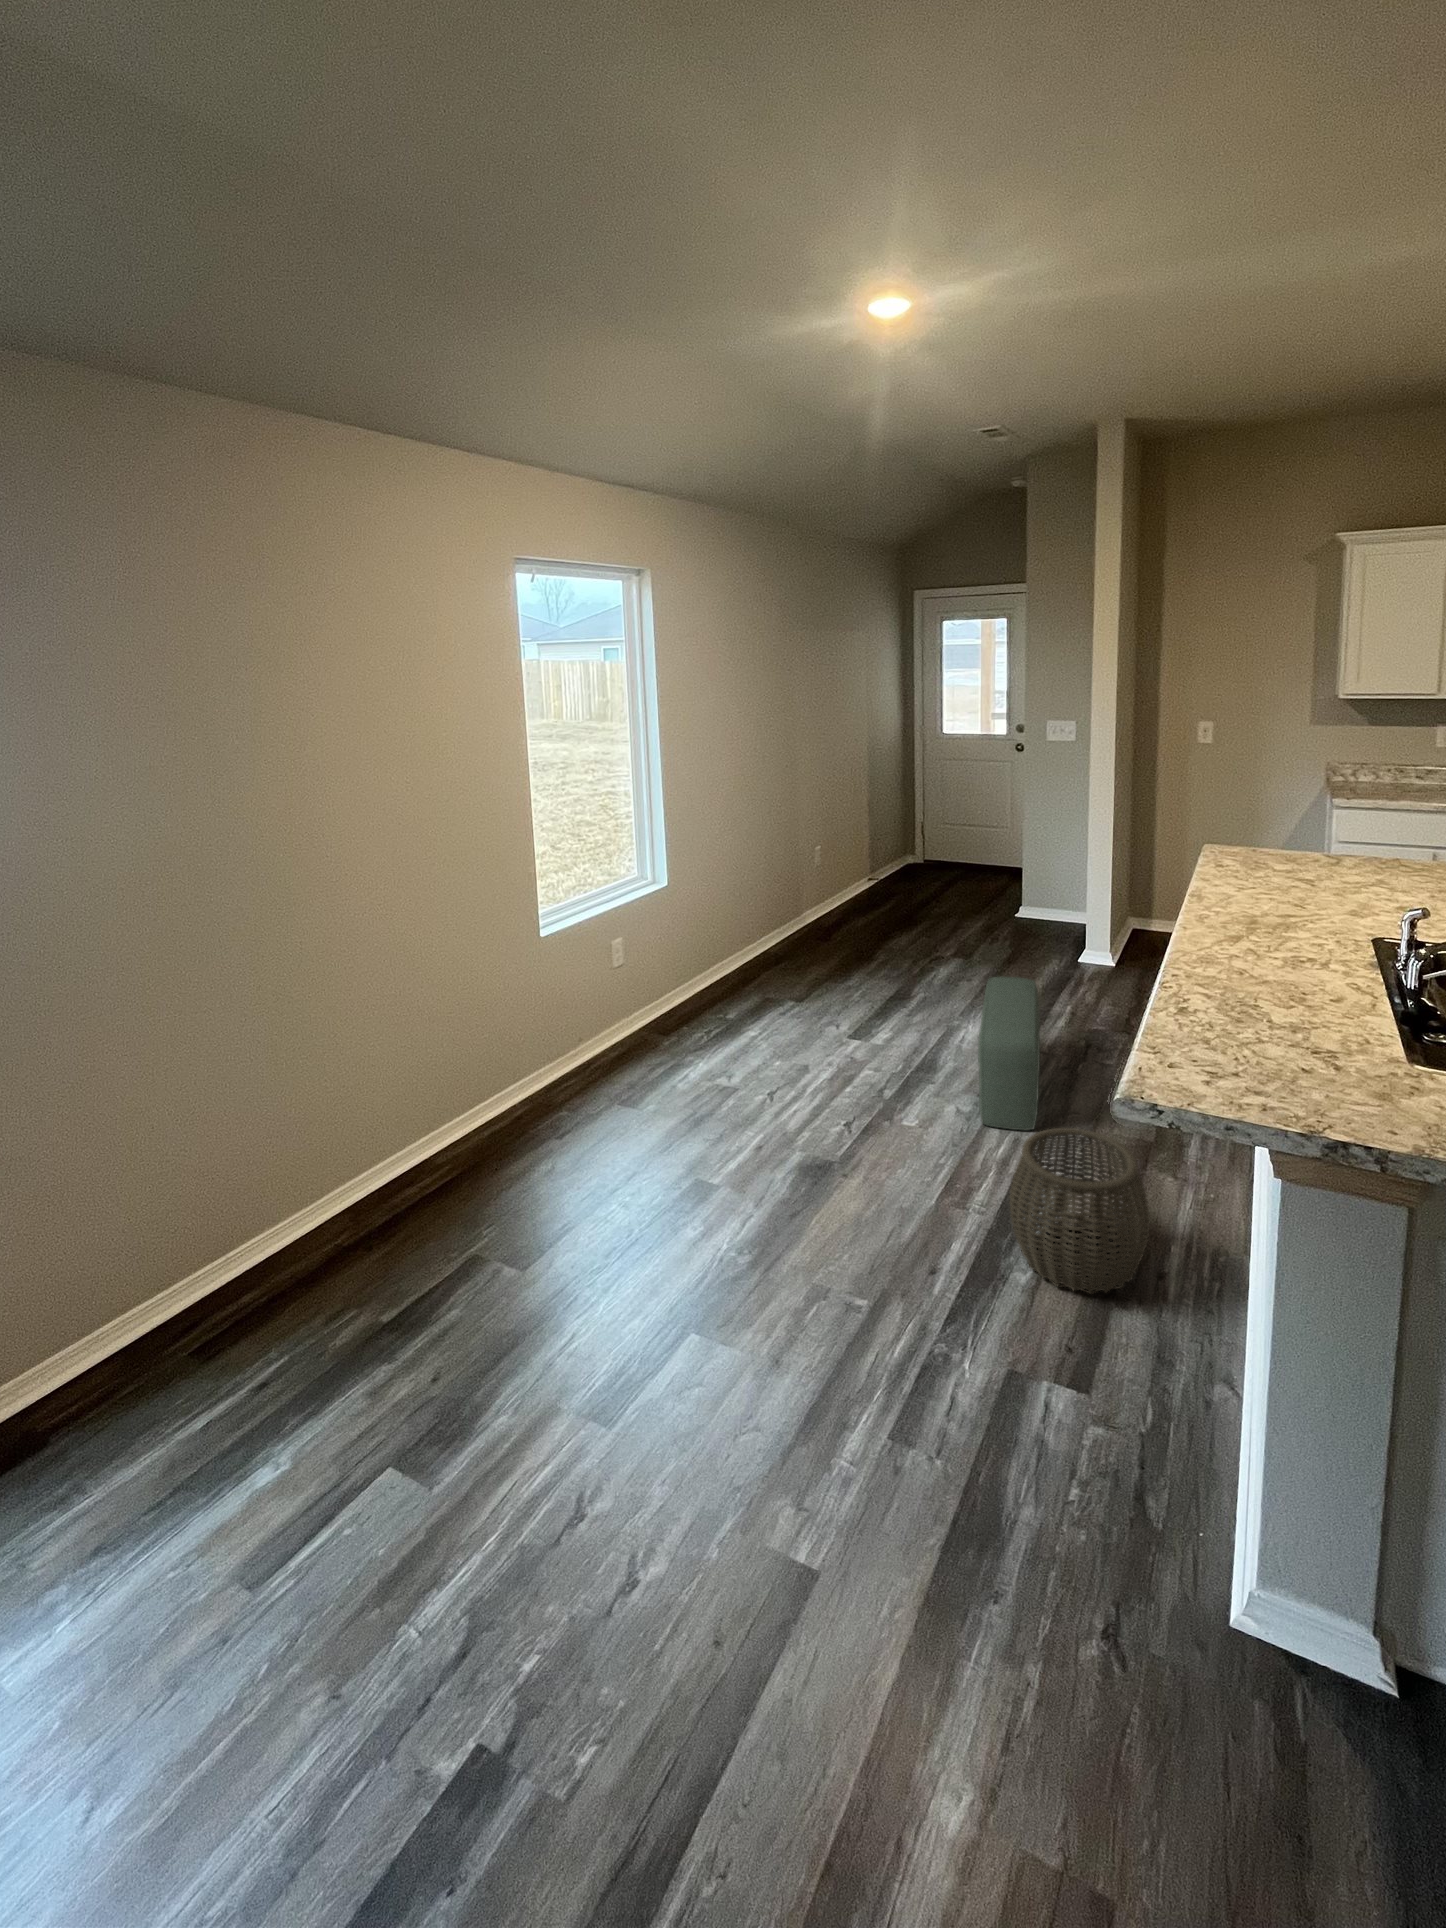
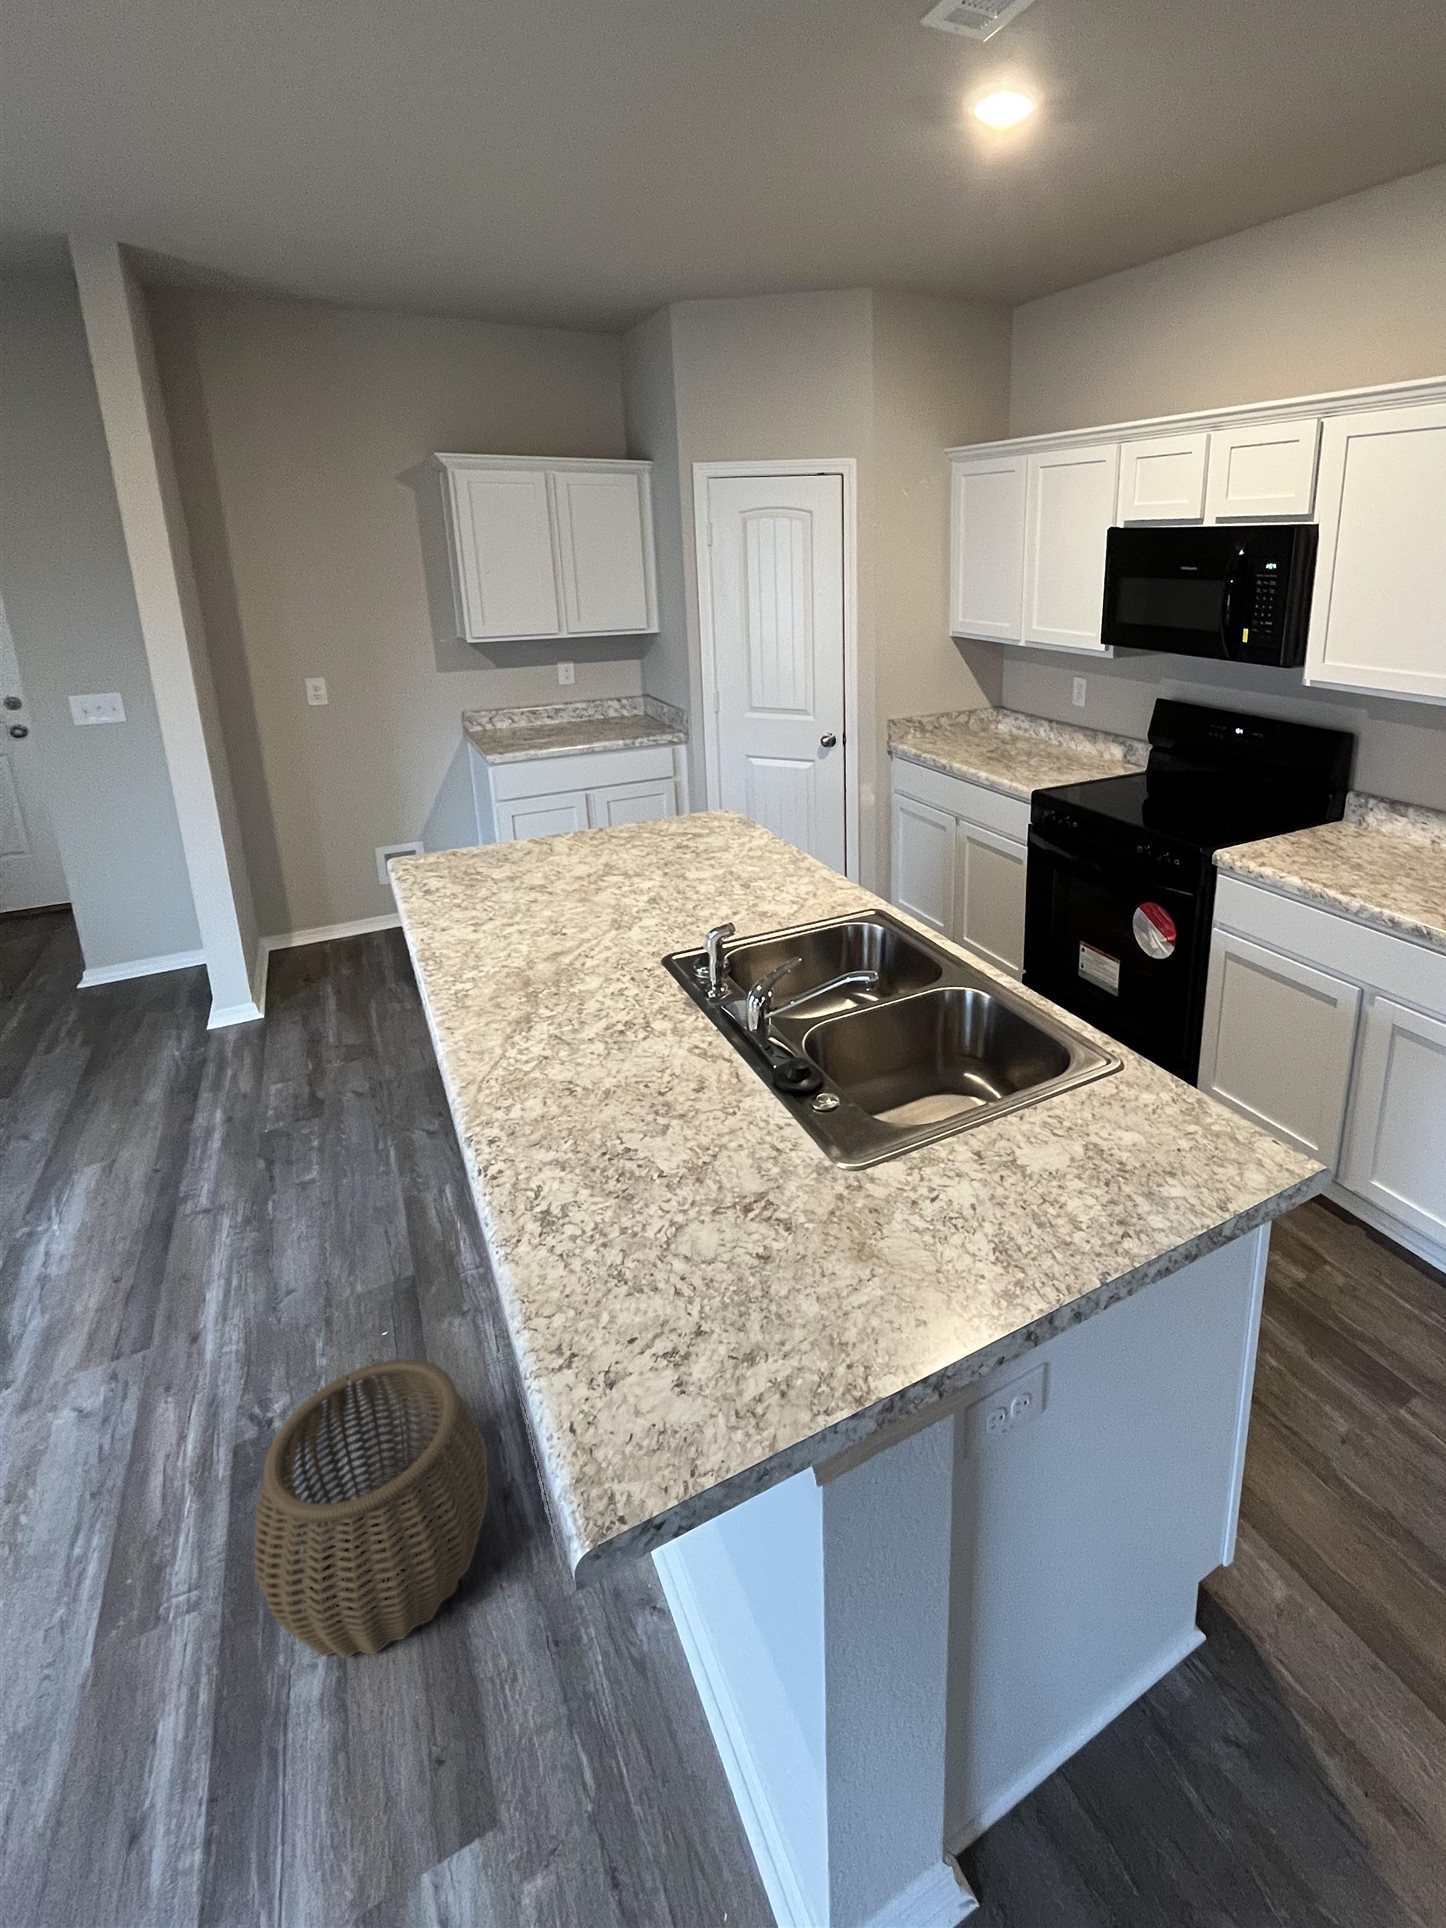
pouf: present [978,977,1040,1131] -> none [78,1119,237,1415]

